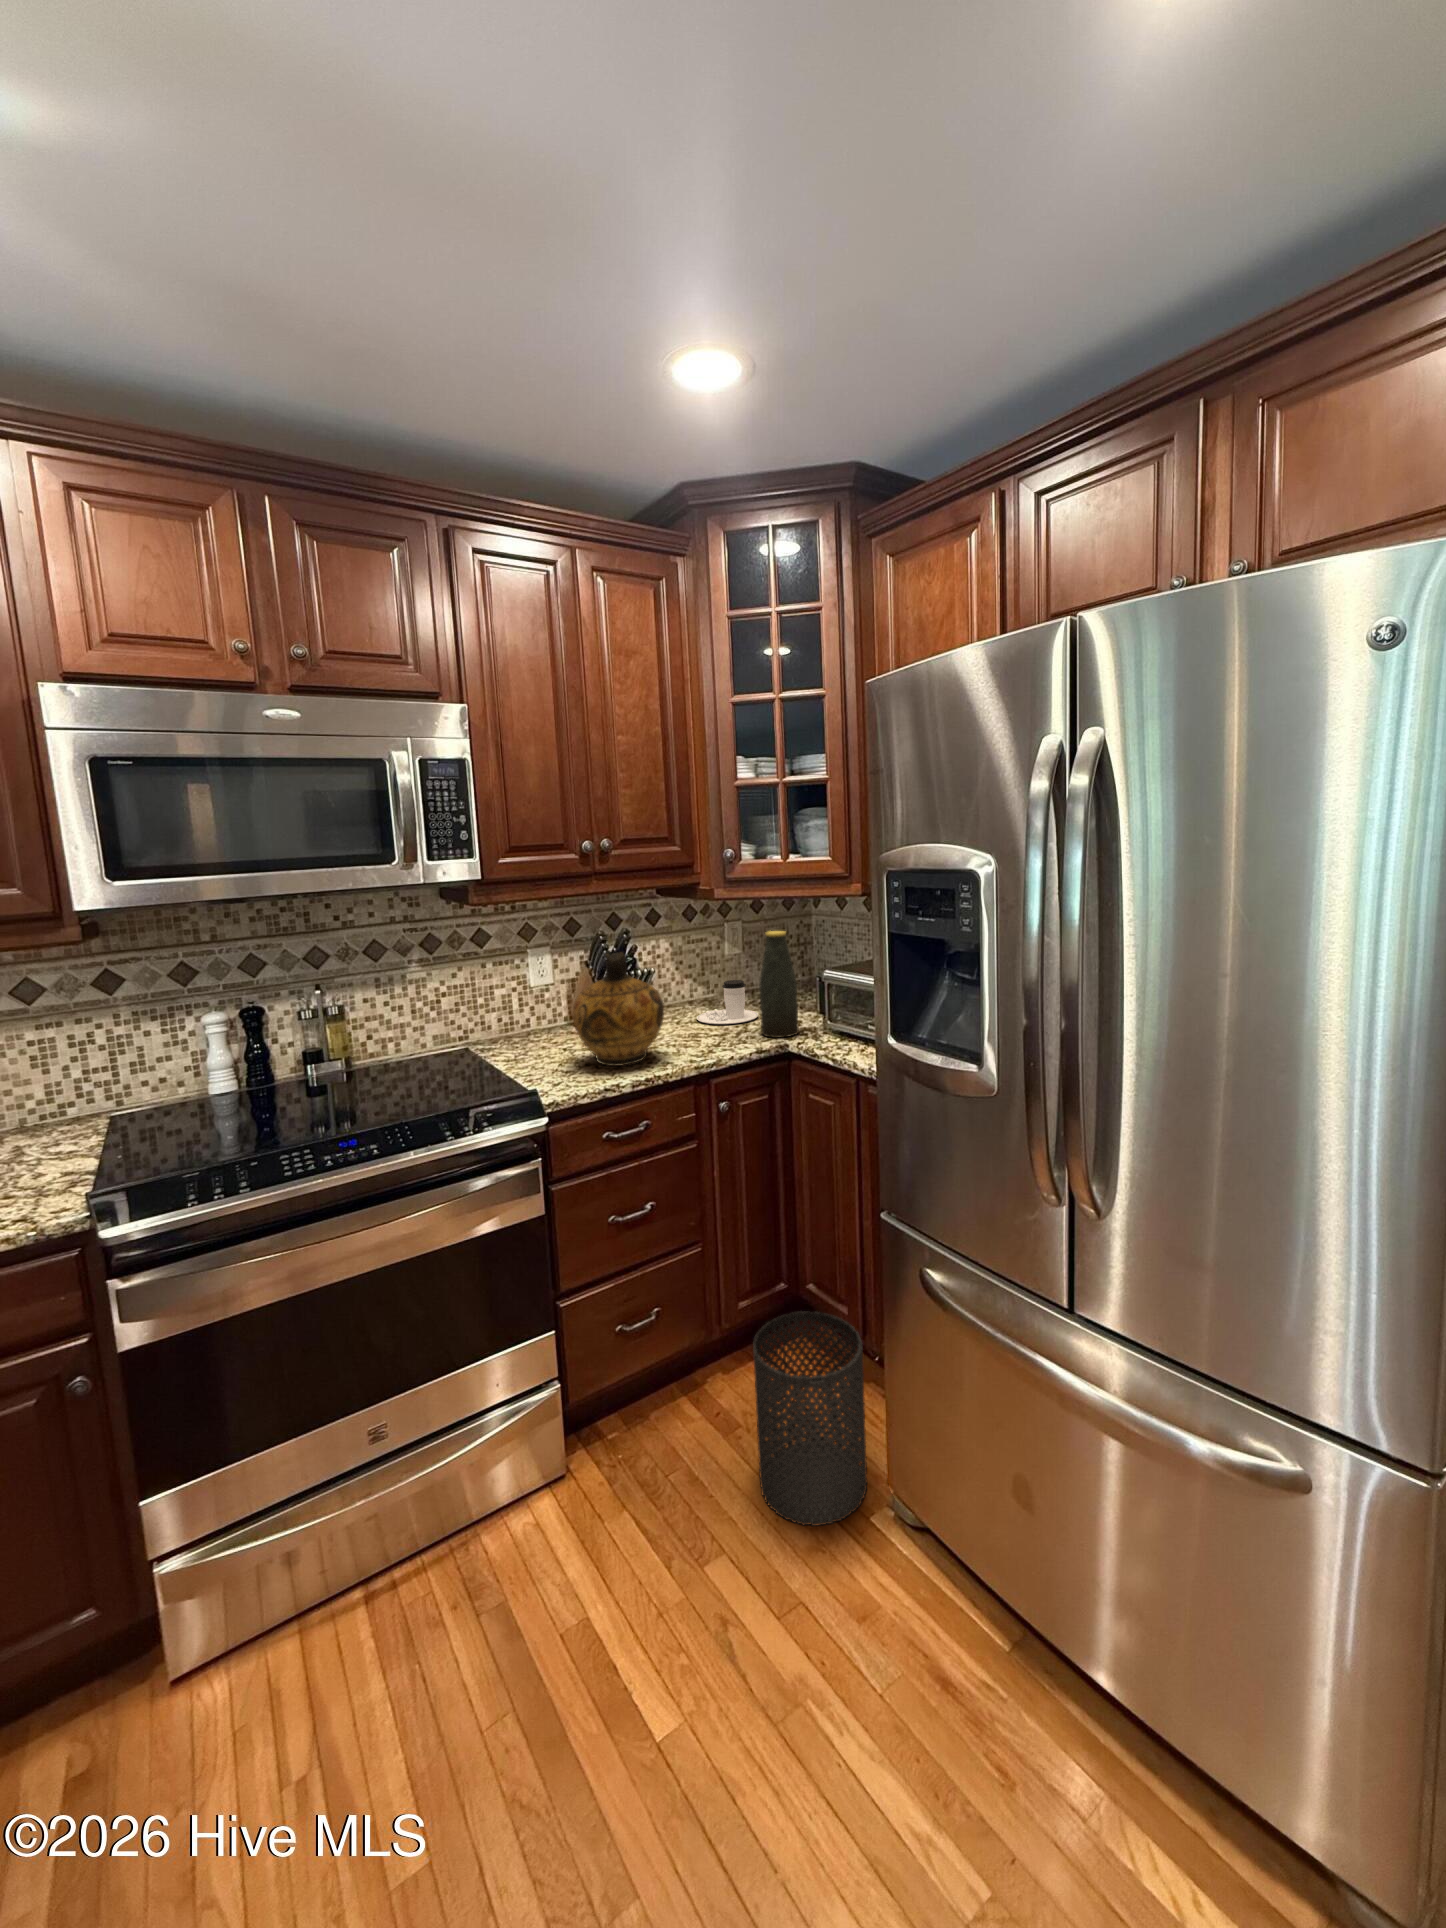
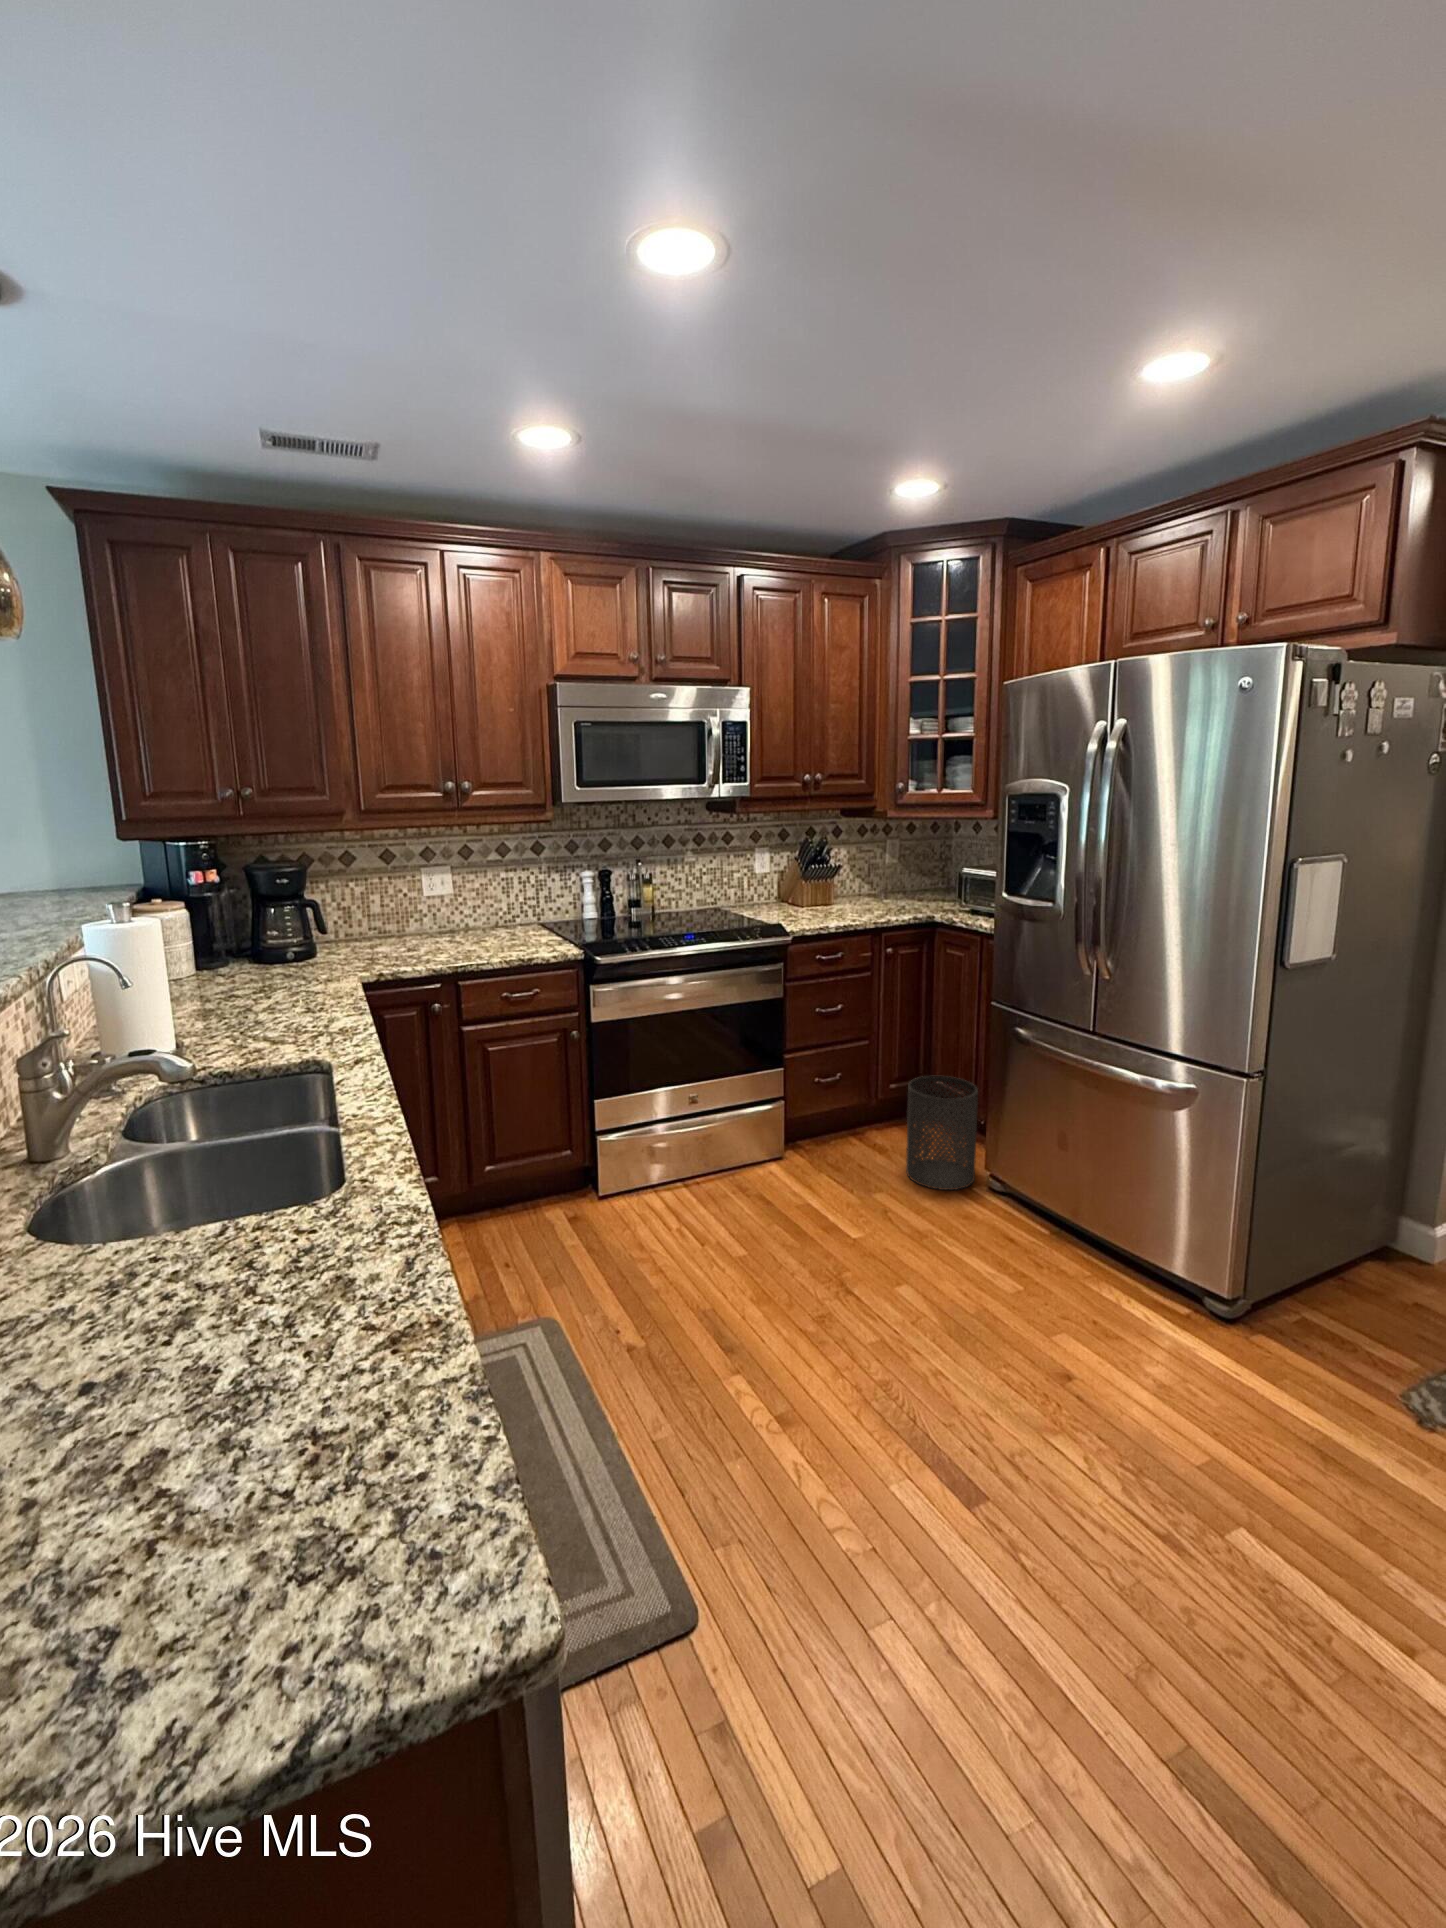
bottle: present [759,931,799,1038] -> none [916,840,943,912]
ceramic jug: present [572,952,664,1066] -> none [797,846,856,919]
coffee cup: present [697,980,758,1024] -> none [866,877,910,905]

